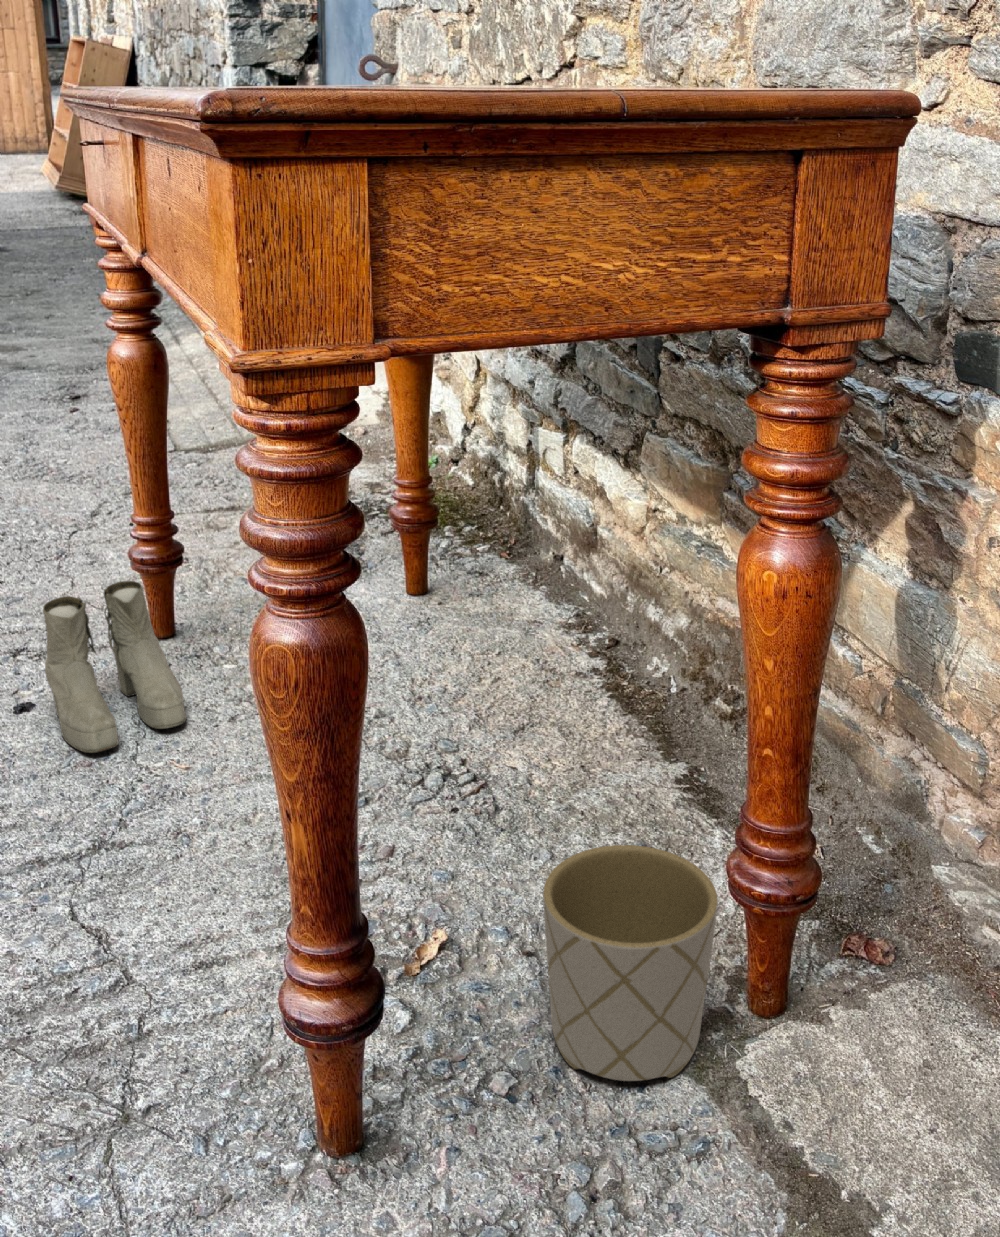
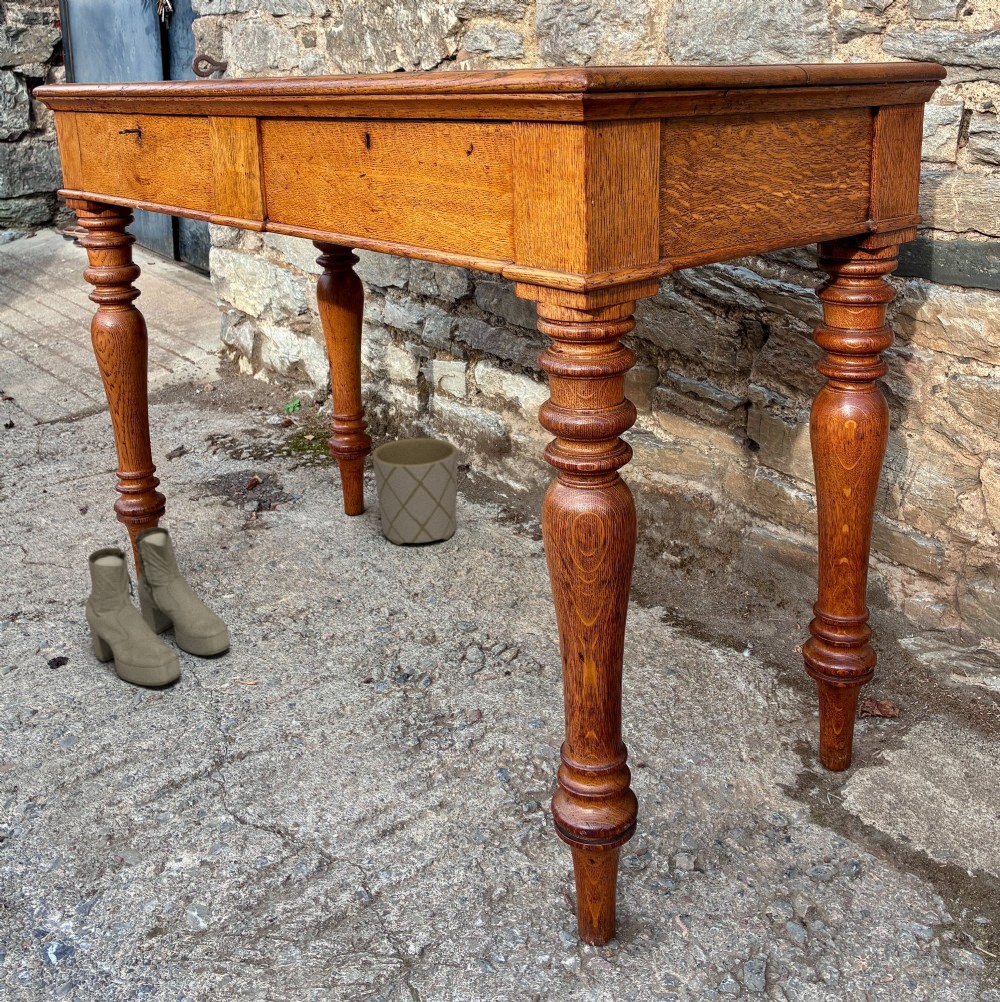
planter: present [543,845,718,1081] -> present [372,438,457,545]

